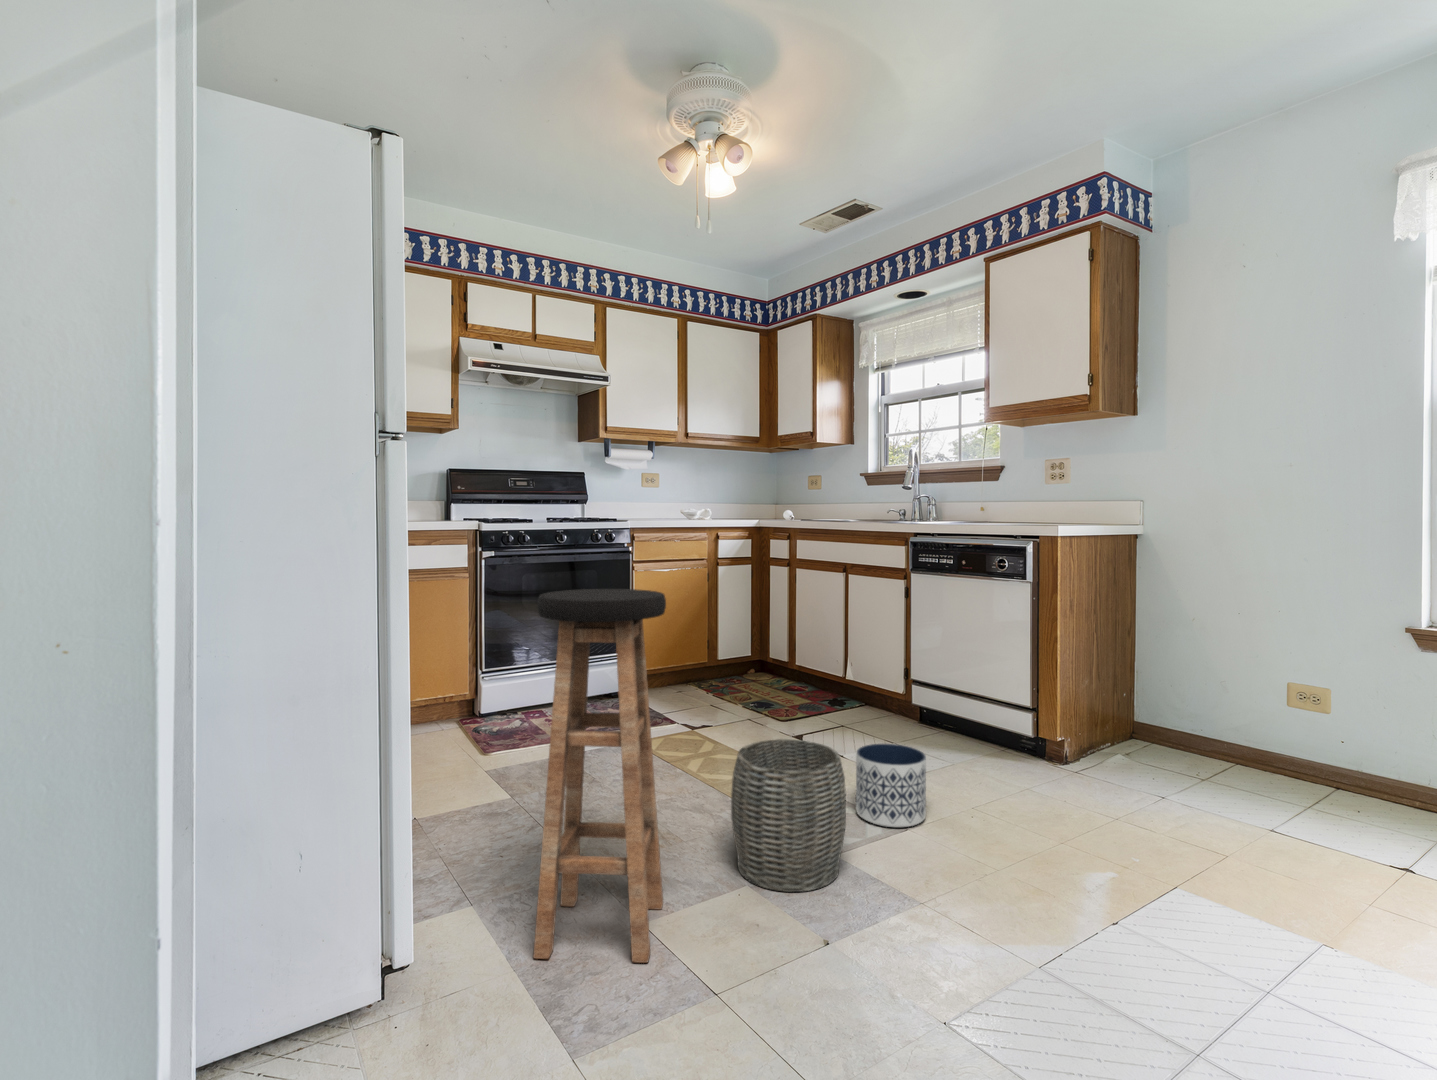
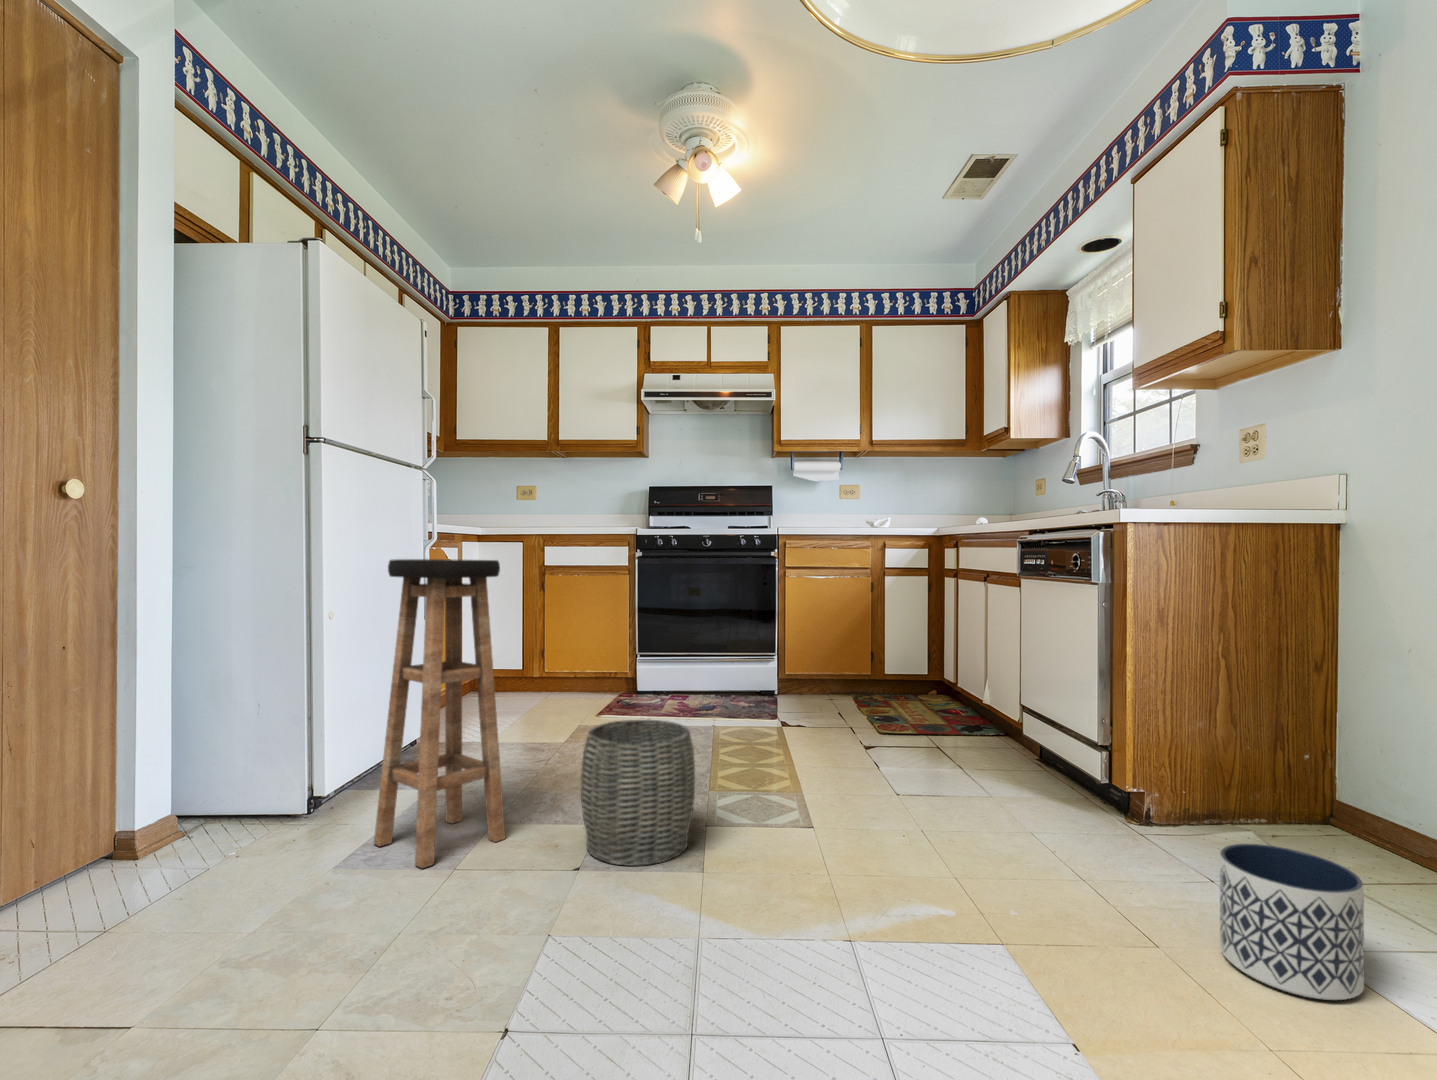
planter: present [856,744,926,827] -> present [1220,844,1364,1000]

